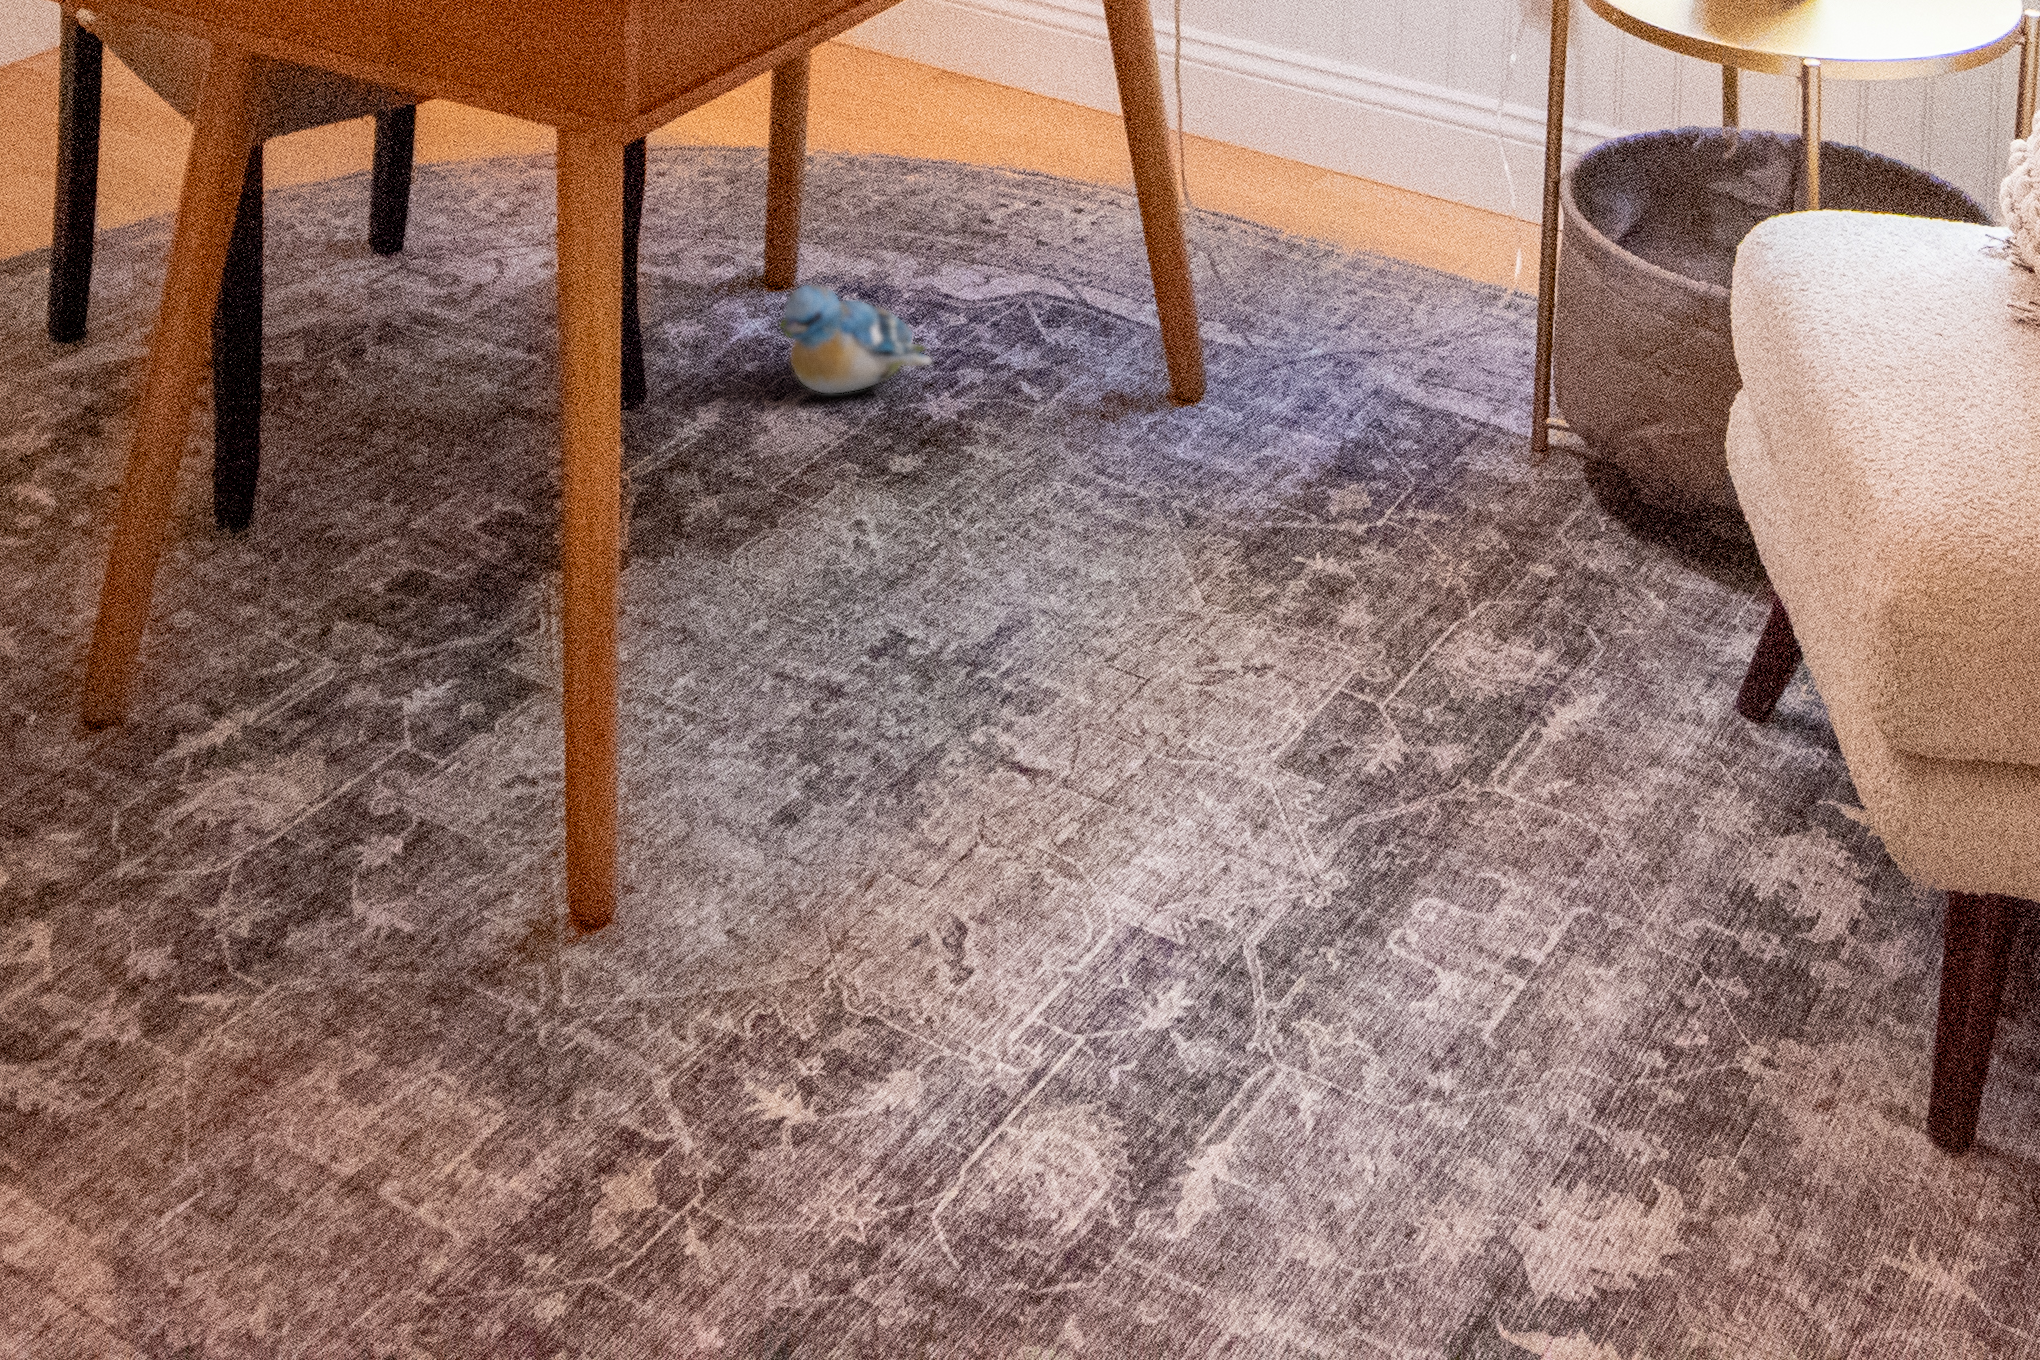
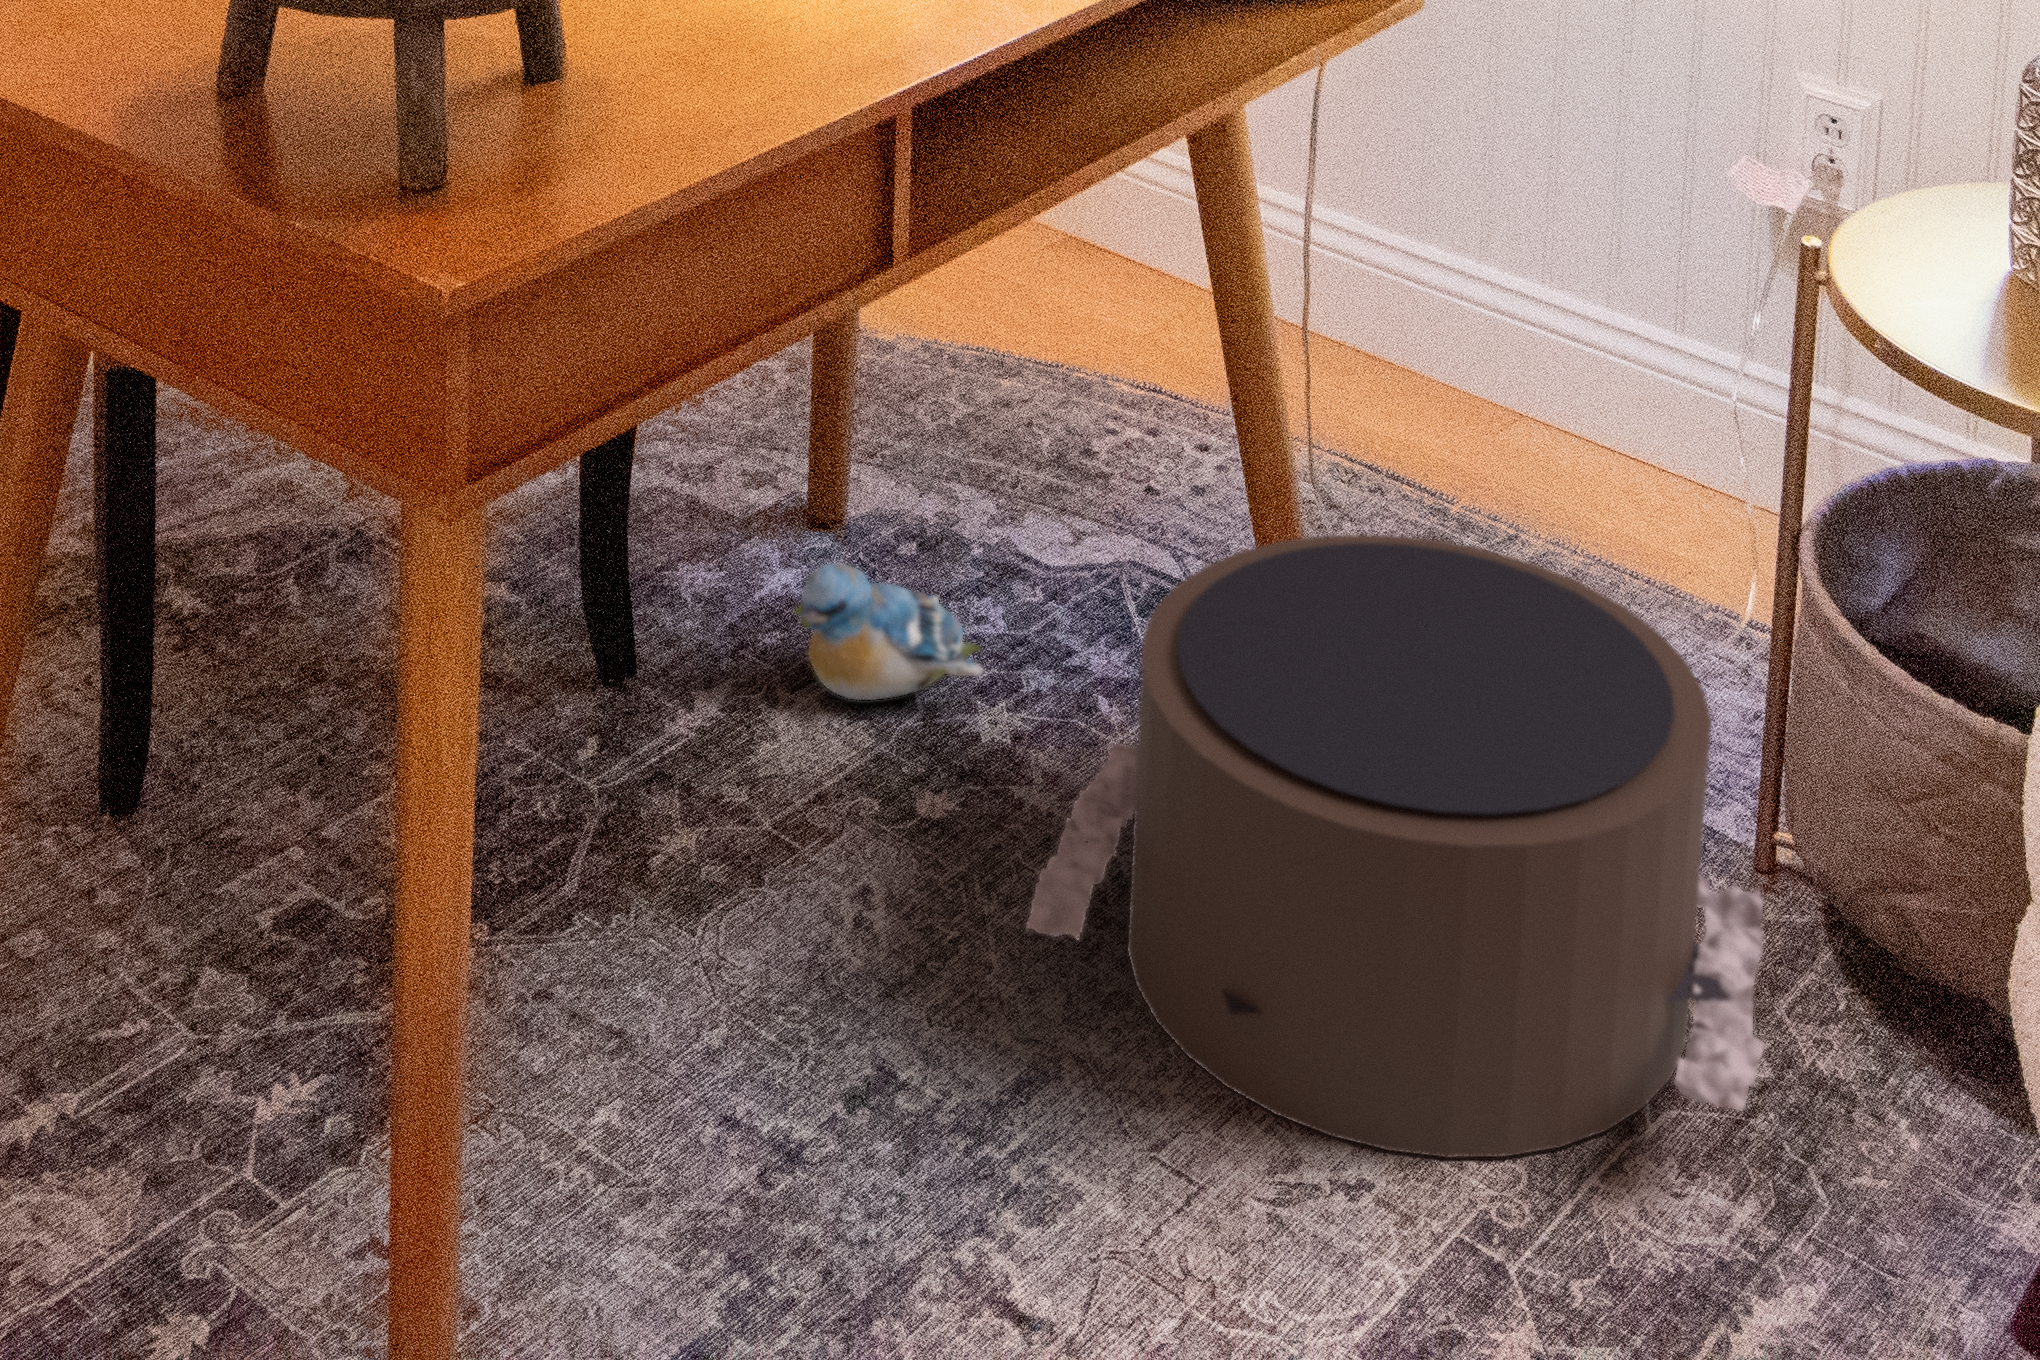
pouf: none [994,215,1554,648] -> present [1026,535,1765,1158]

